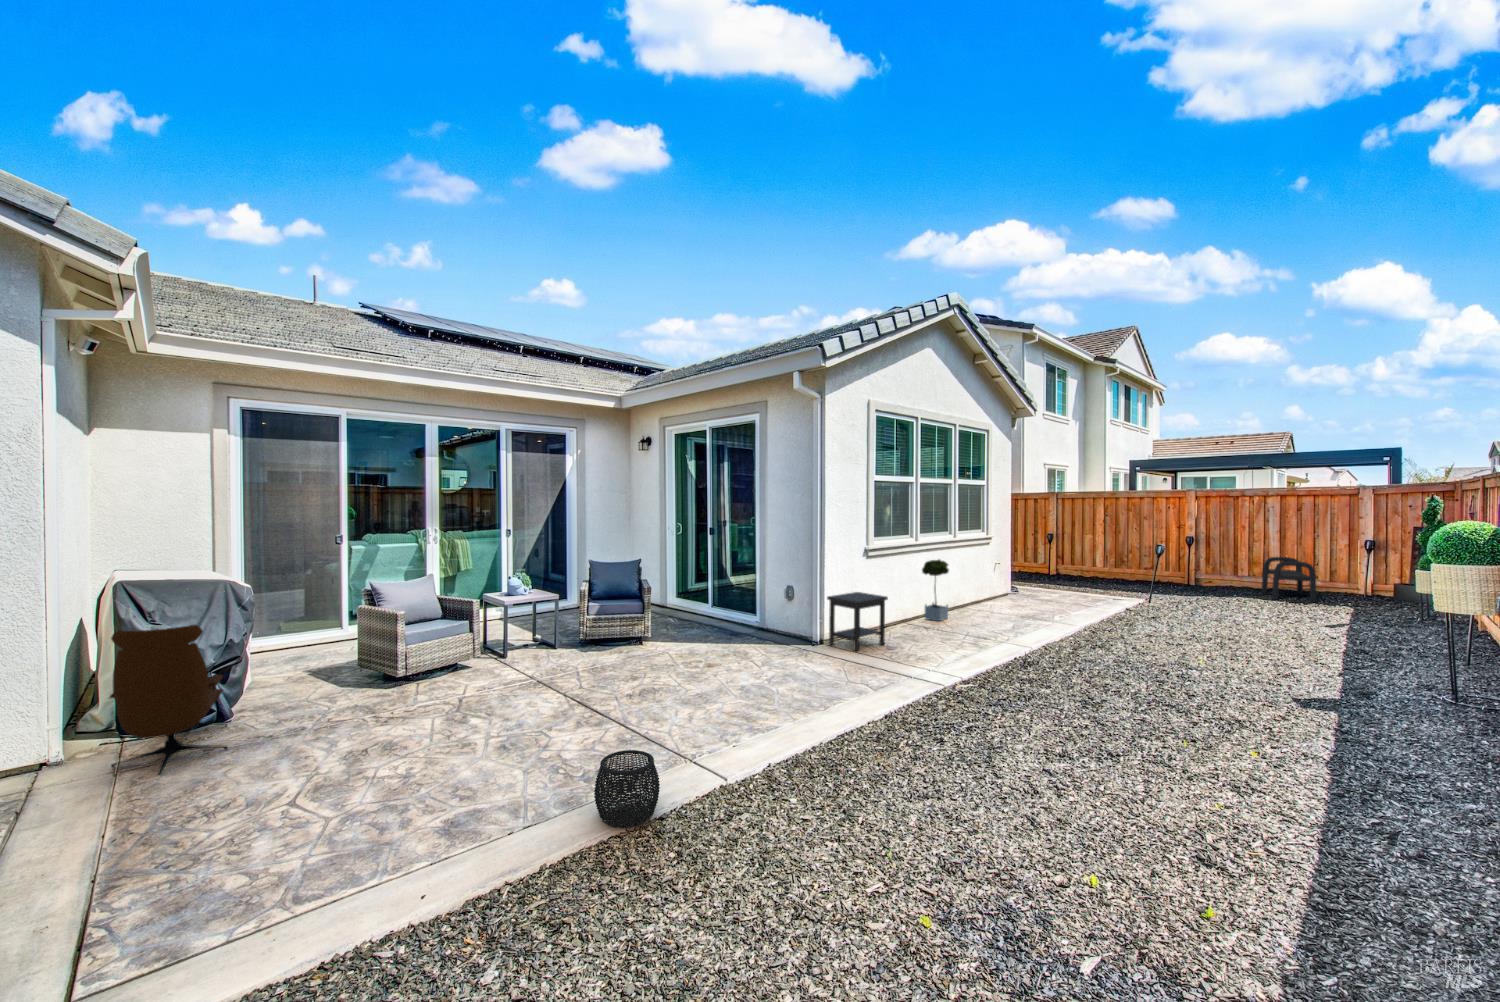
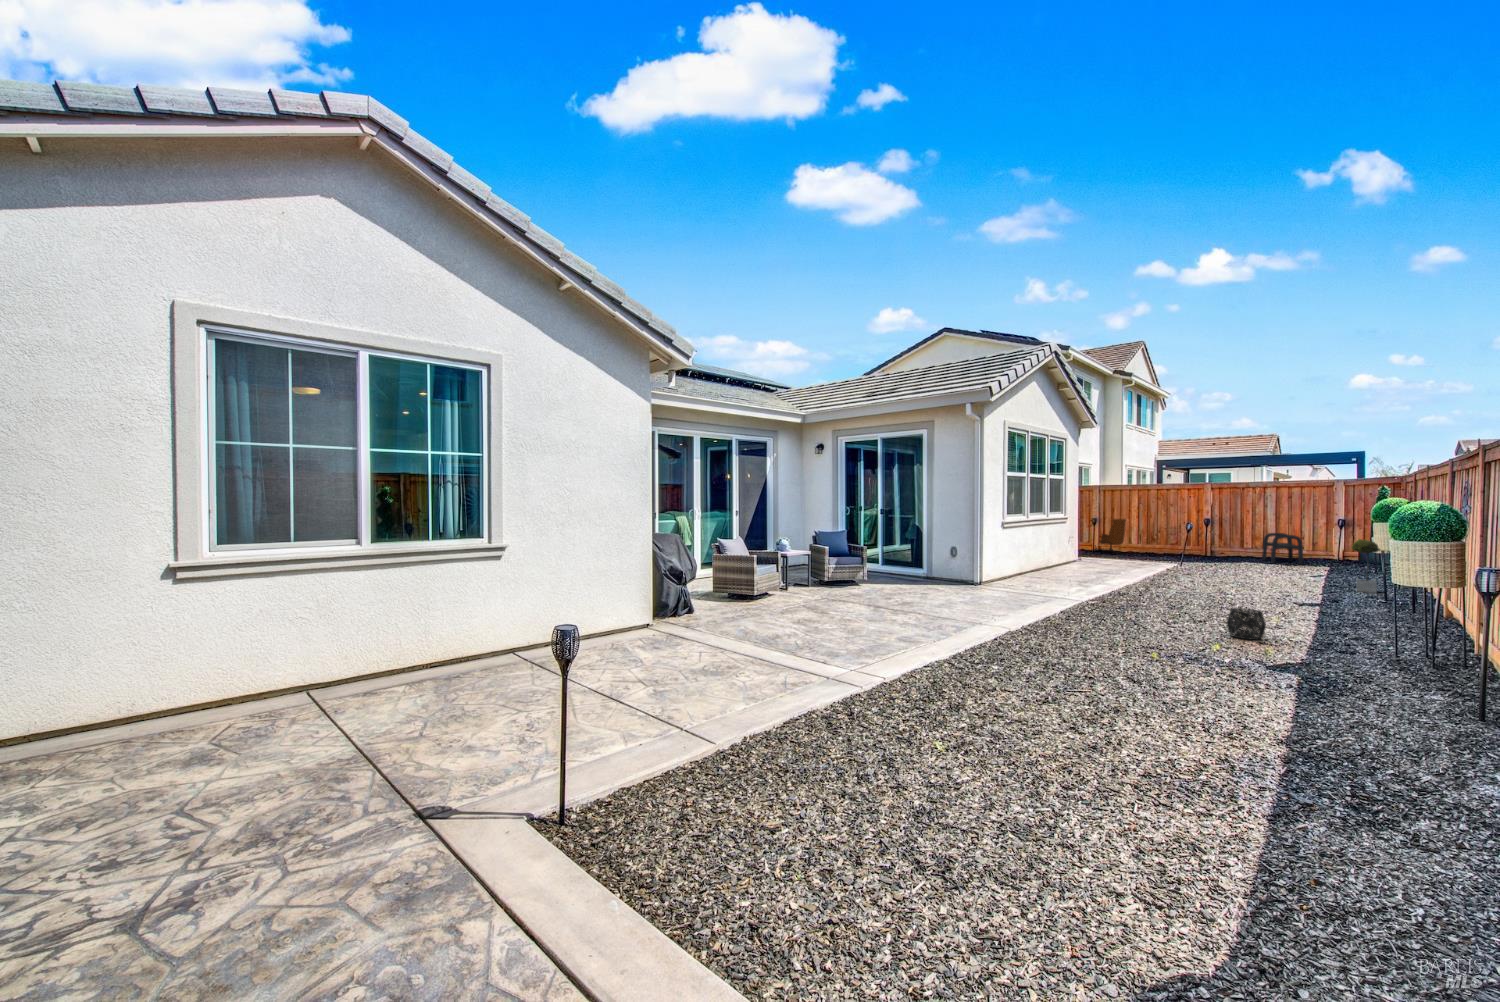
potted tree: present [922,559,949,621] -> present [1352,539,1380,593]
side table: present [827,592,888,651] -> none [983,552,1024,589]
lounge chair: present [109,625,227,775] -> present [1095,519,1126,553]
woven basket: present [594,750,660,828] -> present [1227,608,1266,640]

